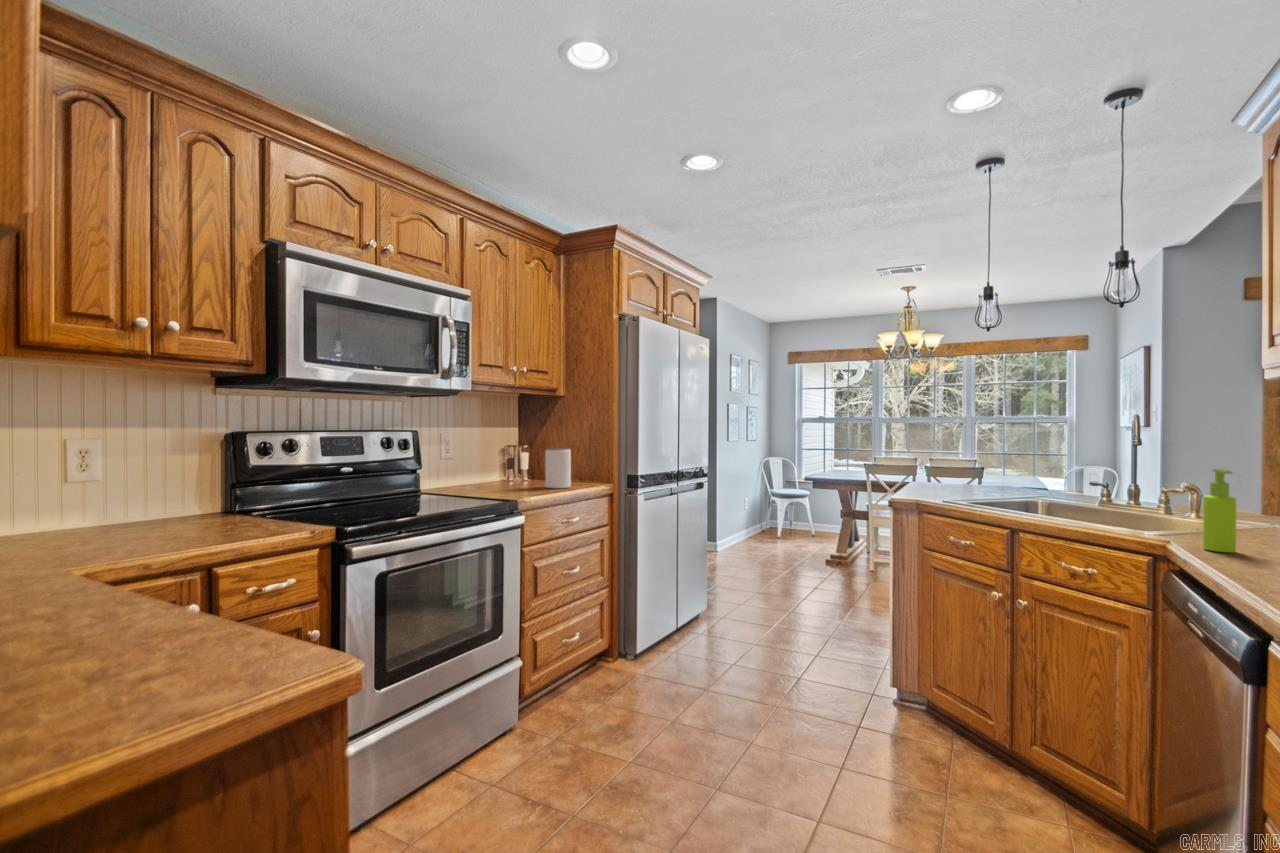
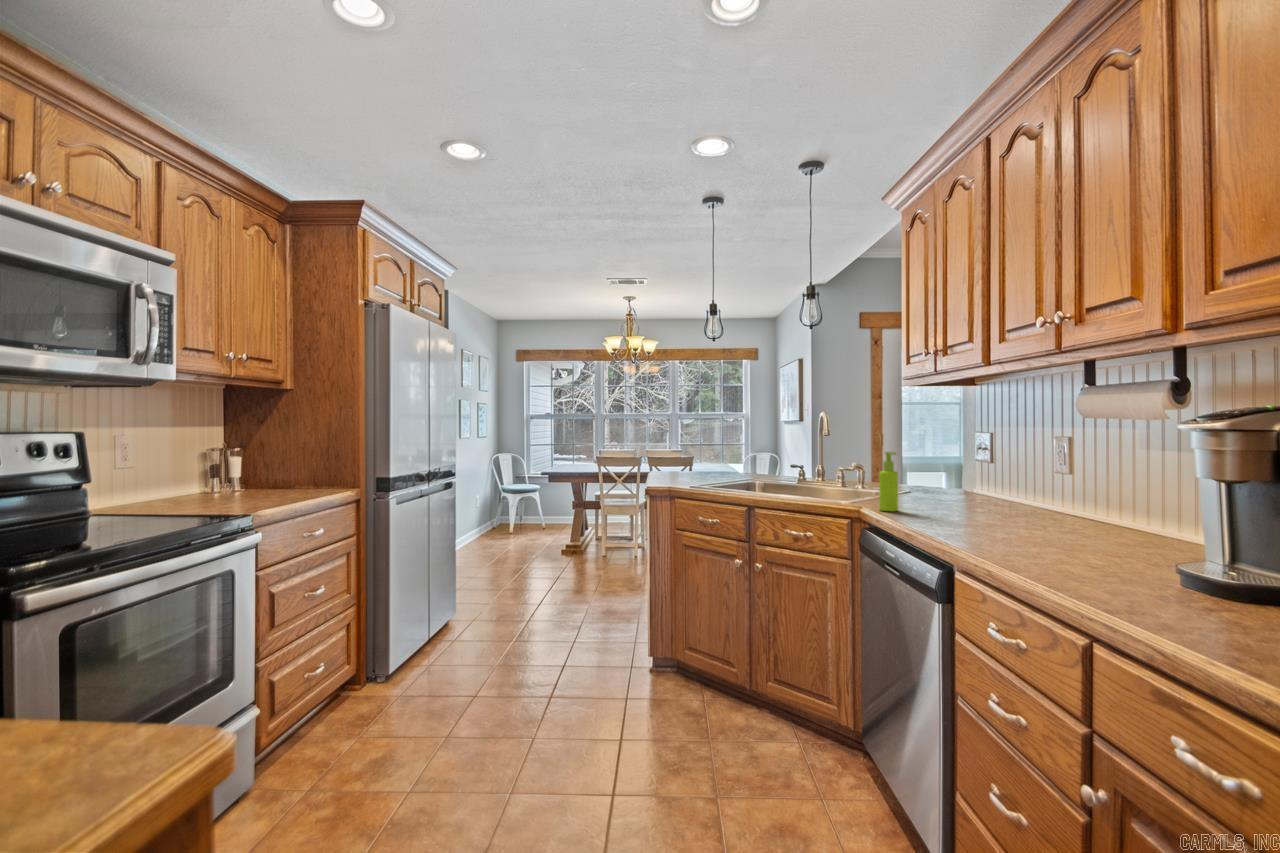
jar: present [545,448,571,488] -> none [277,451,311,499]

